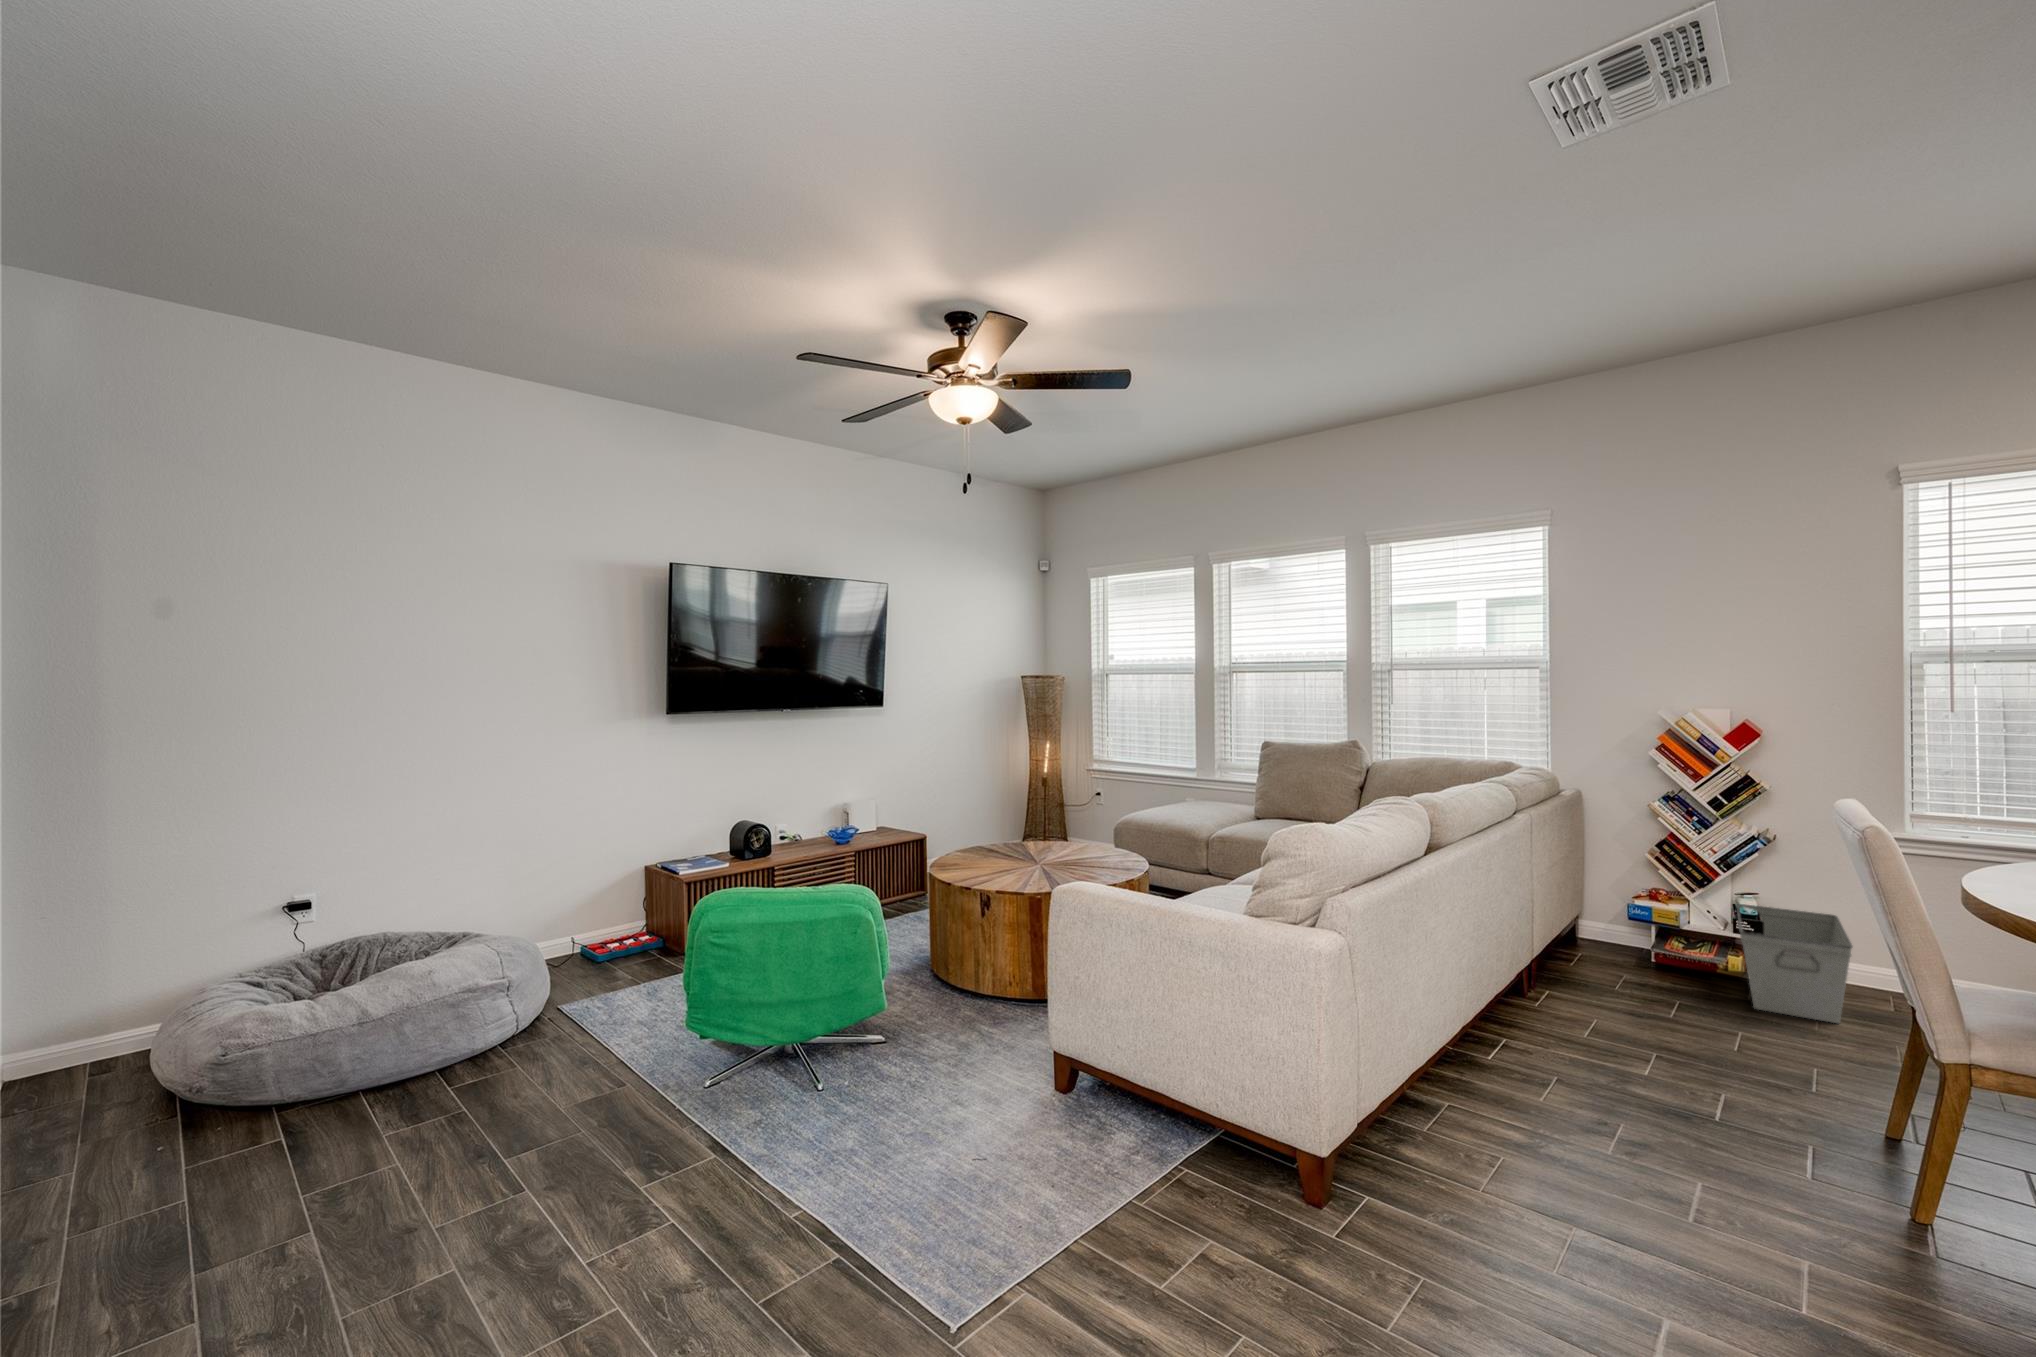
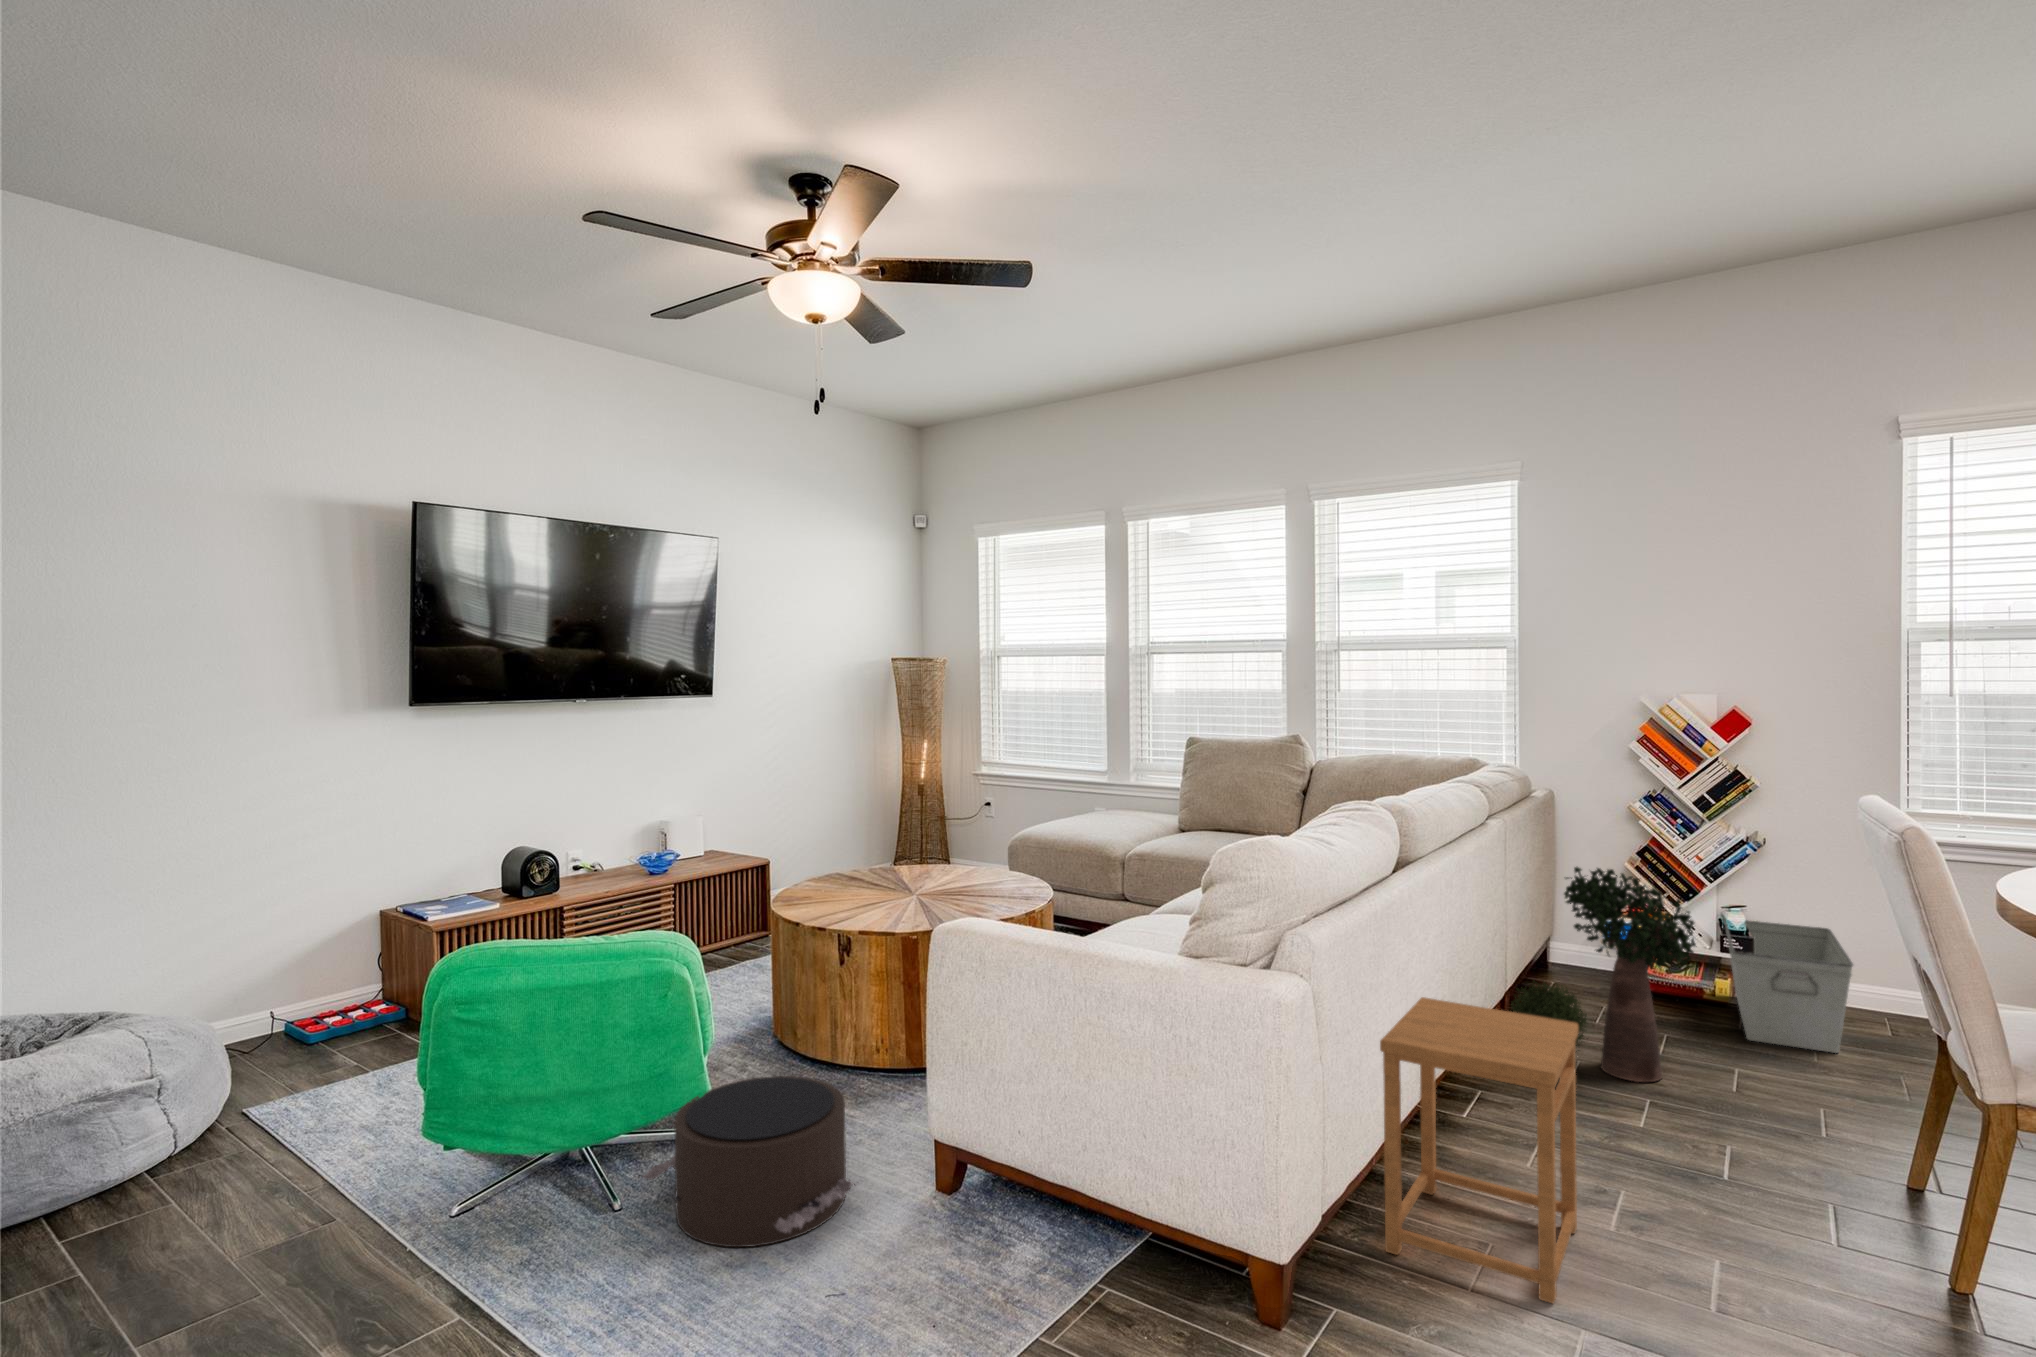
potted plant: none [1533,855,1702,1039] -> present [1511,867,1696,1082]
side table: none [1407,956,1578,1206] -> present [1380,997,1578,1303]
pouf: none [837,998,997,1122] -> present [643,1076,856,1247]

